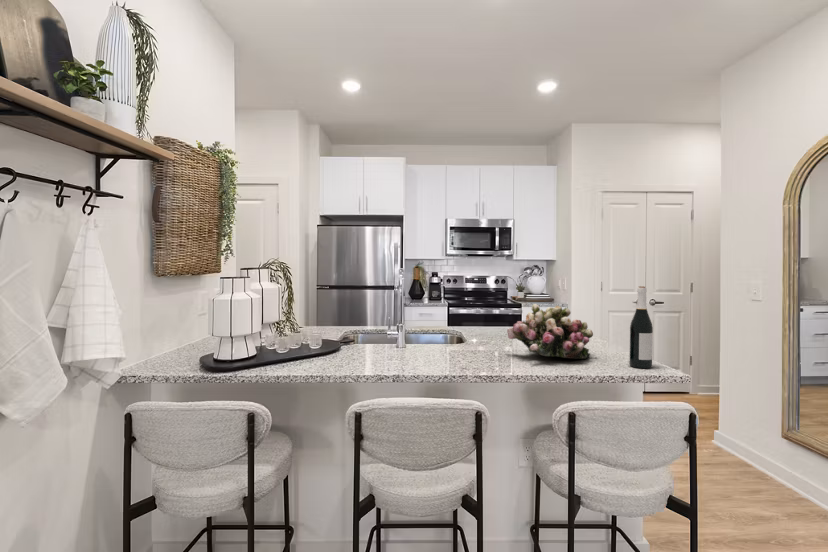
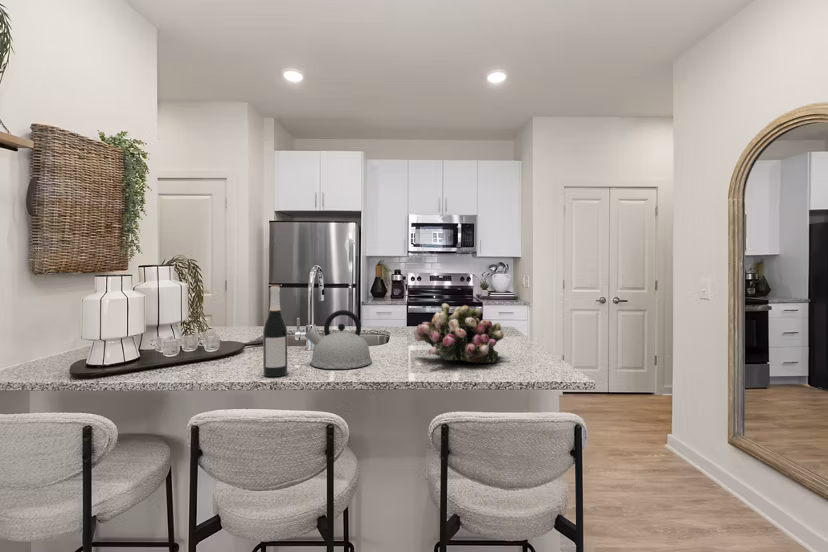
wine bottle: present [629,286,653,368] -> present [263,285,287,377]
kettle: none [411,310,472,364] -> present [305,310,372,369]

